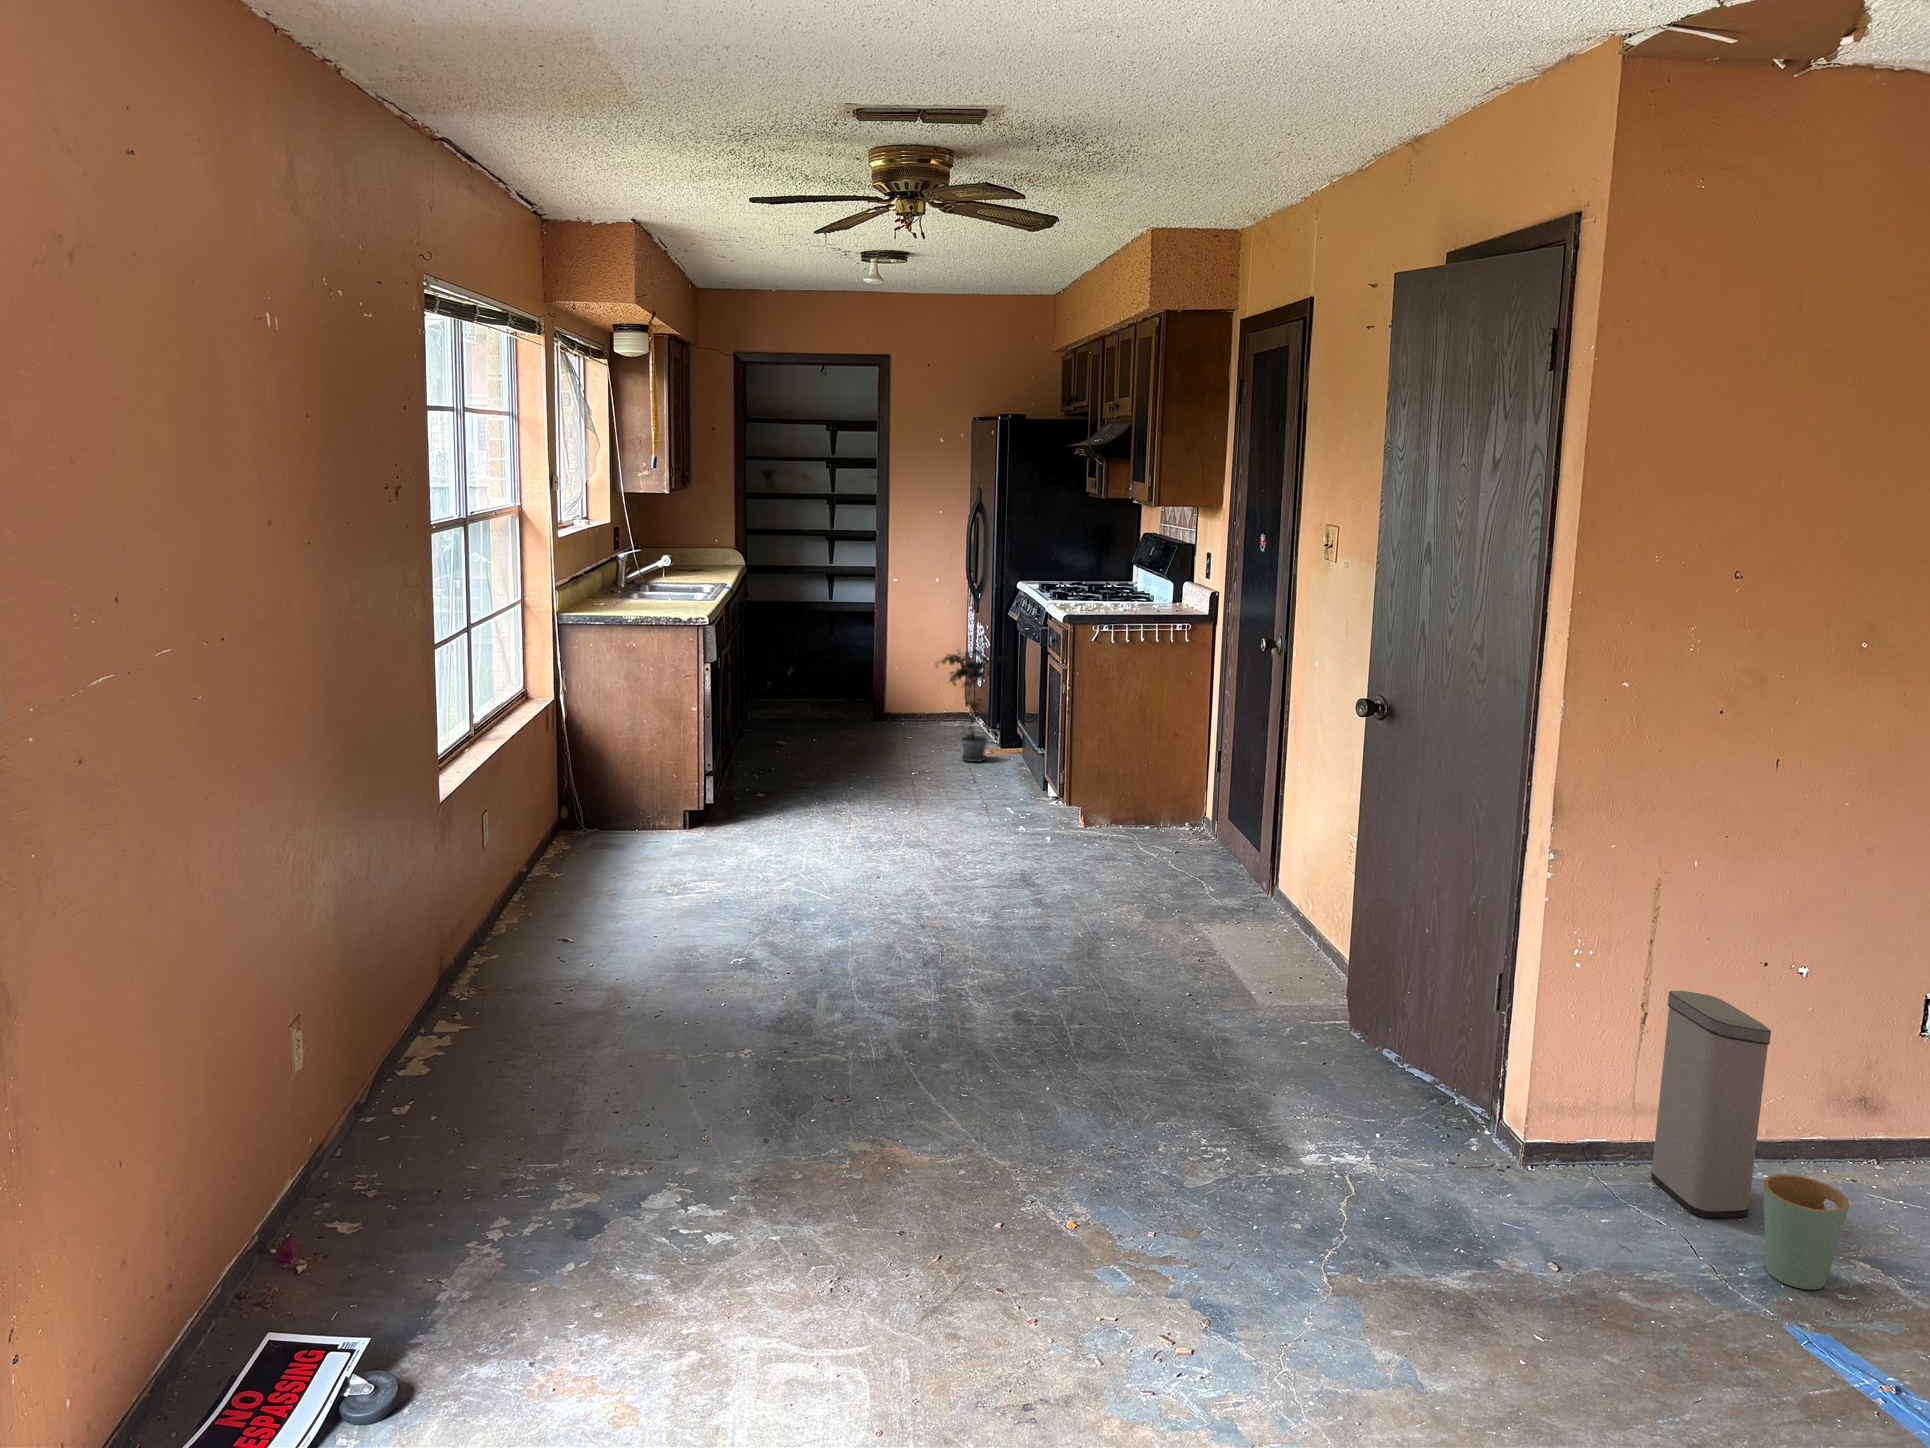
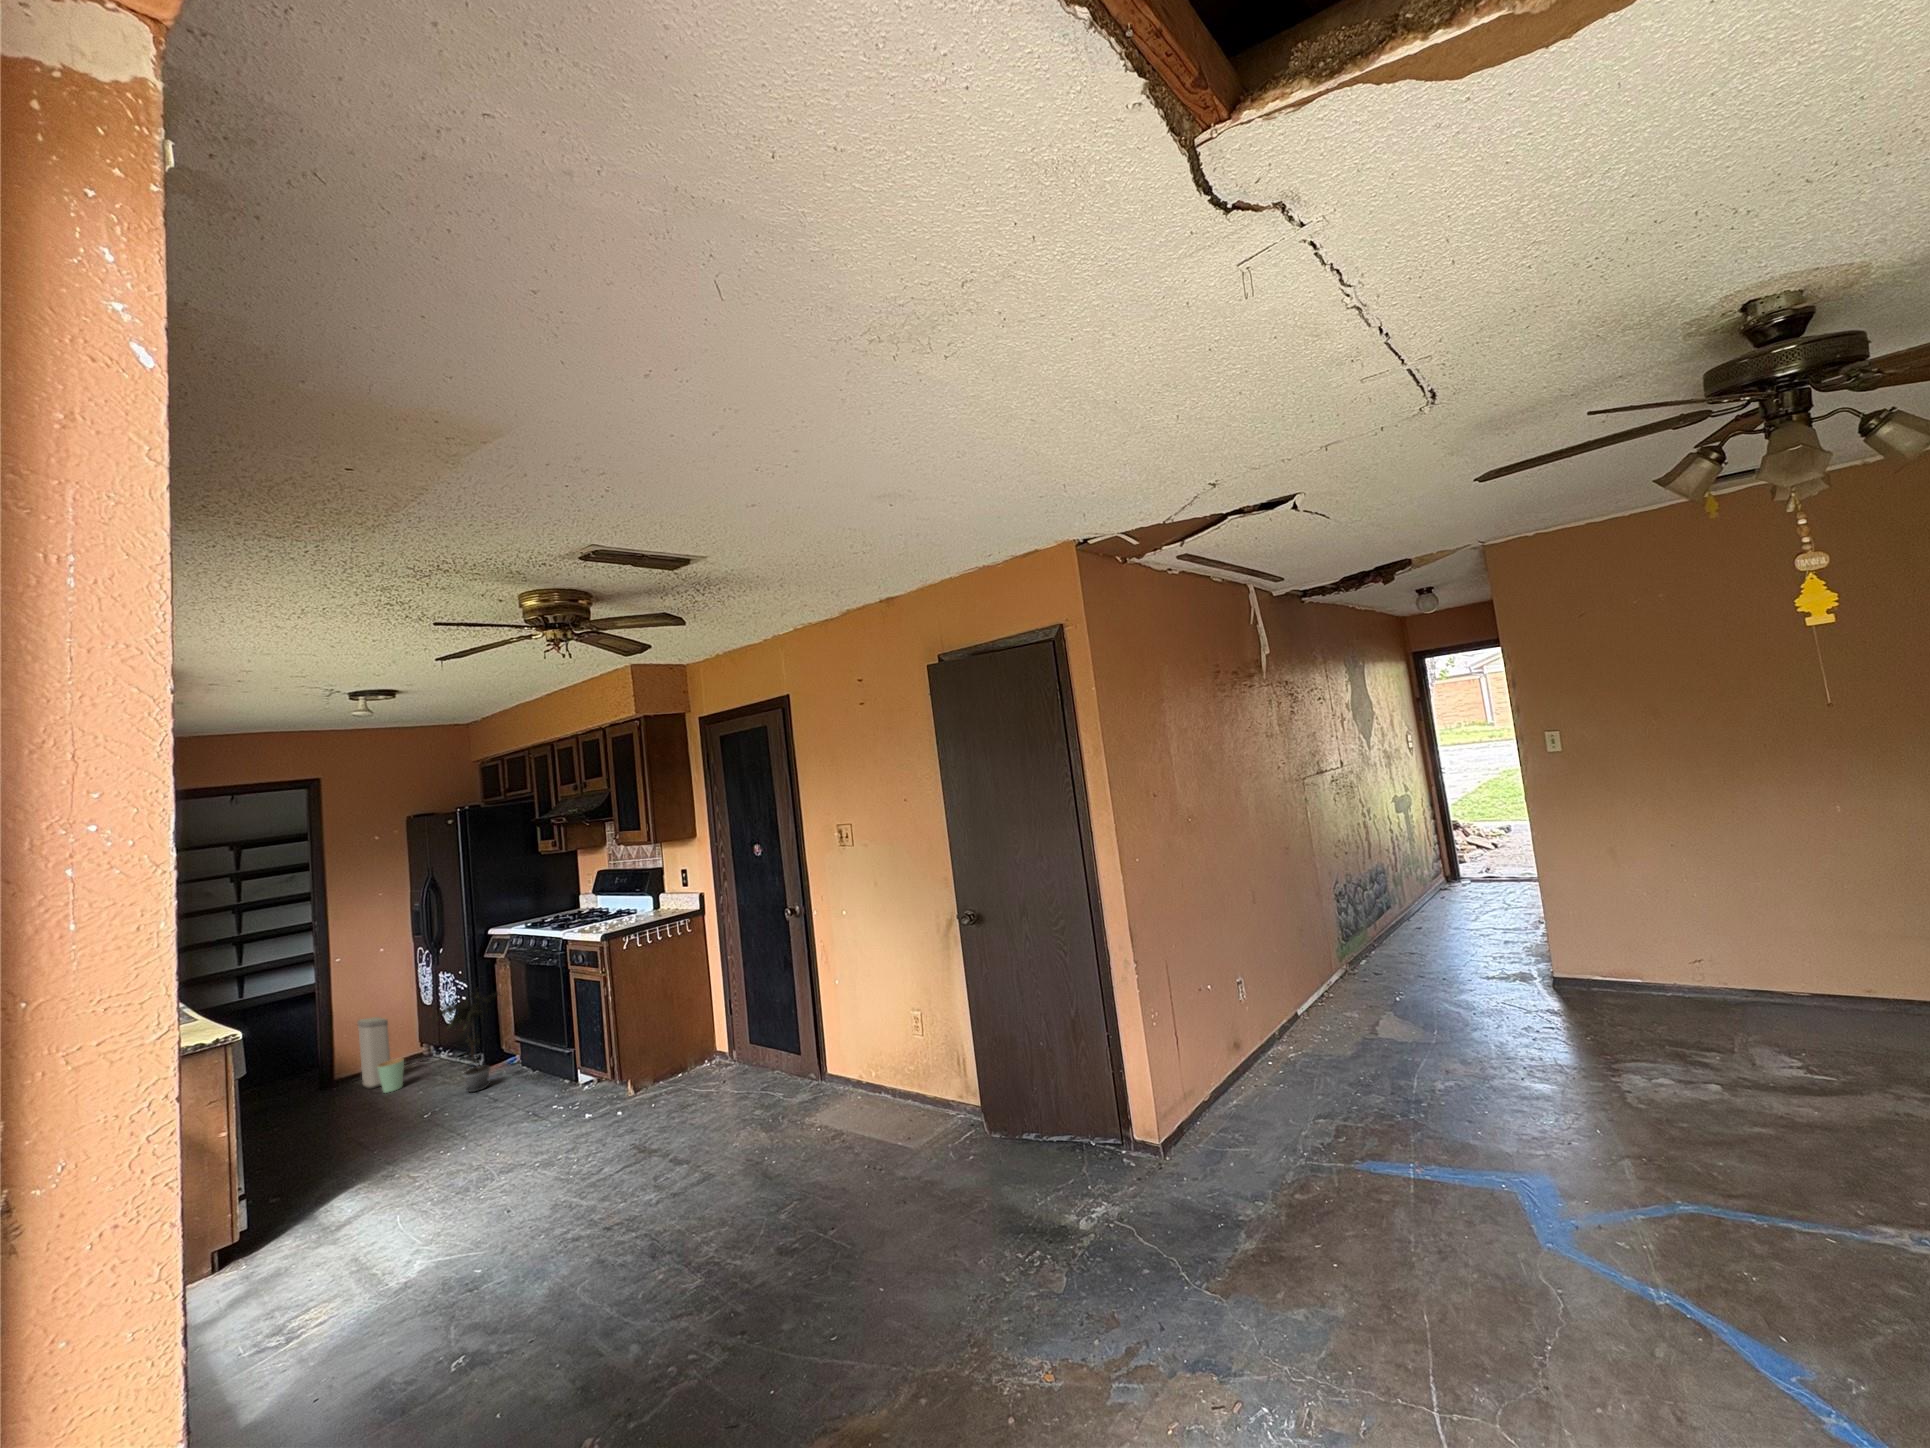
trash can: present [1651,991,1849,1290] -> present [357,1017,404,1093]

